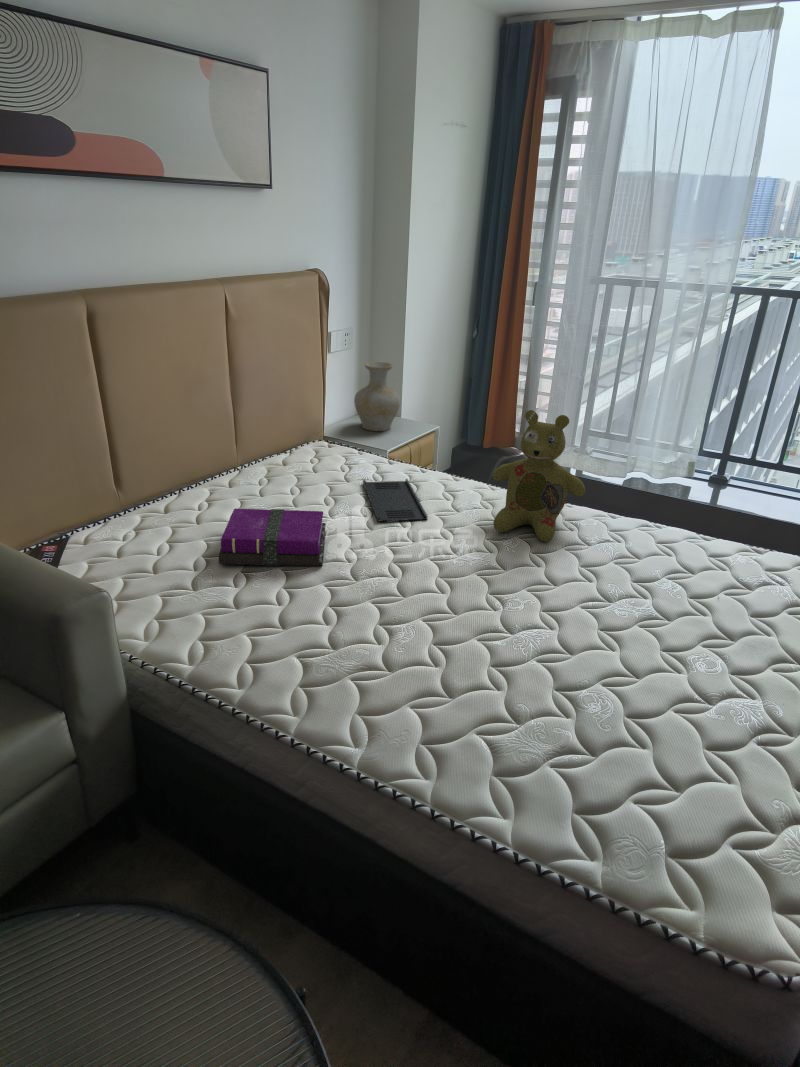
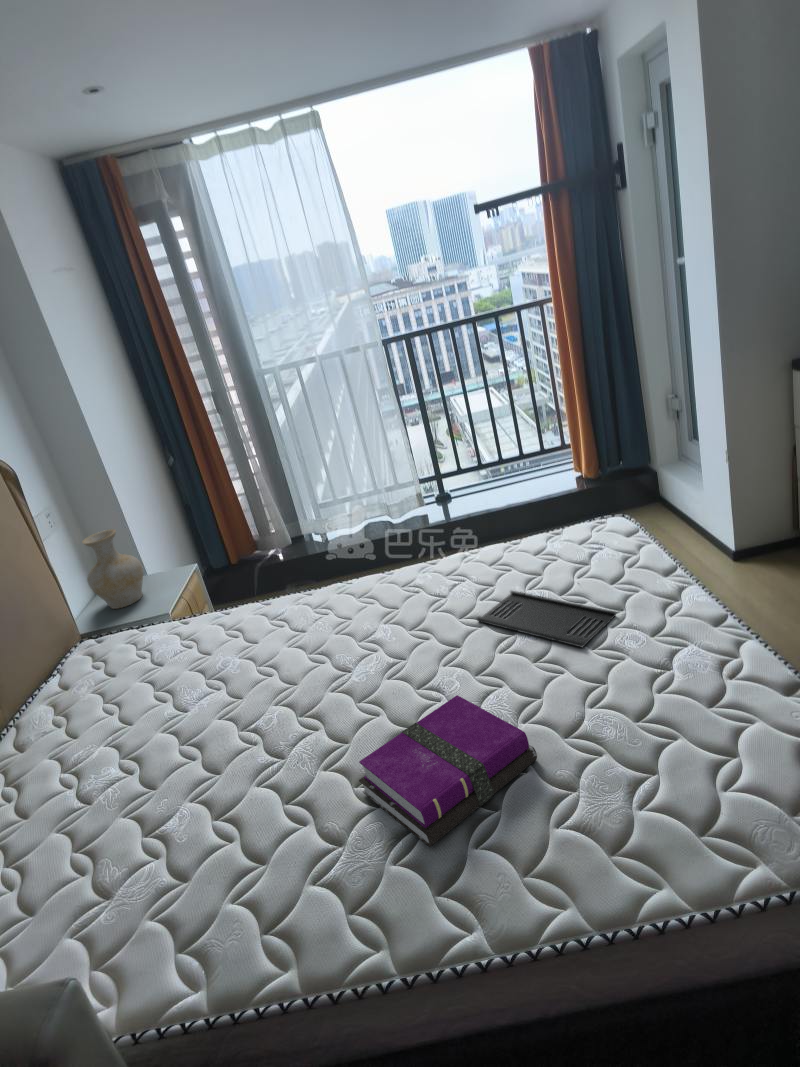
stuffed bear: present [492,410,585,542] -> none [324,492,419,630]
tray: present [363,479,428,521] -> present [477,591,616,647]
notebook: present [219,509,326,566] -> present [359,695,537,847]

